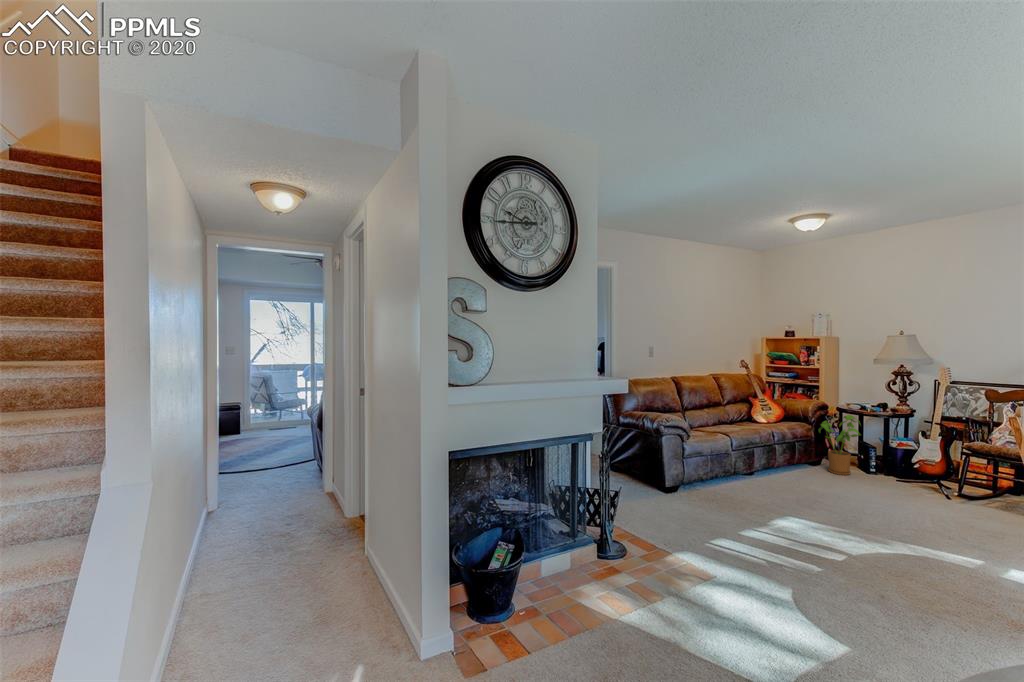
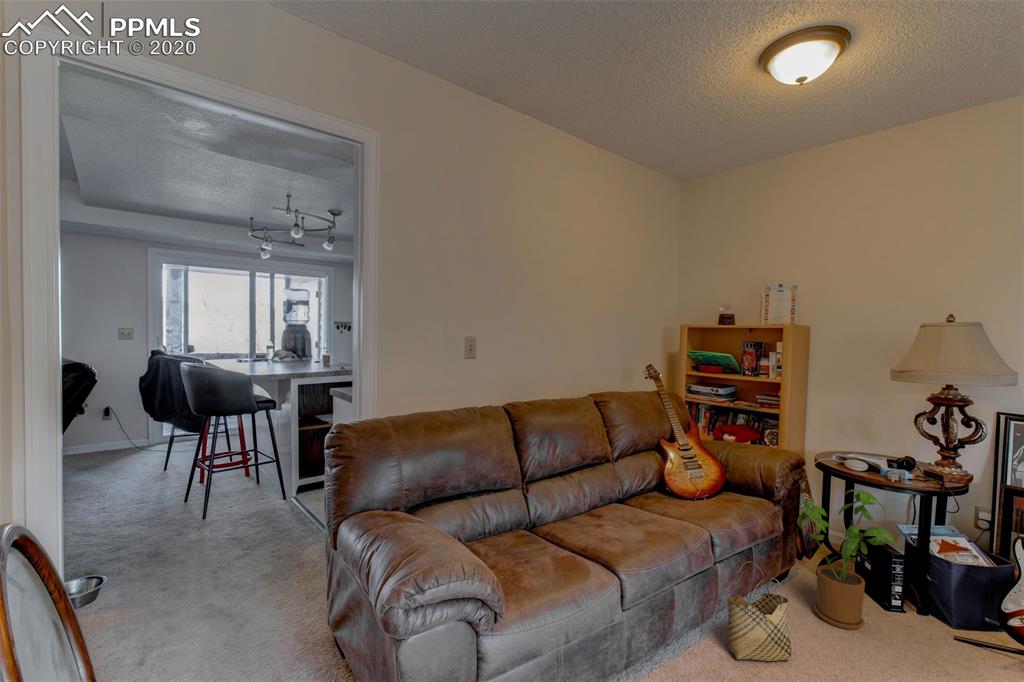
woven basket: none [779,441,808,478] -> present [727,561,791,661]

